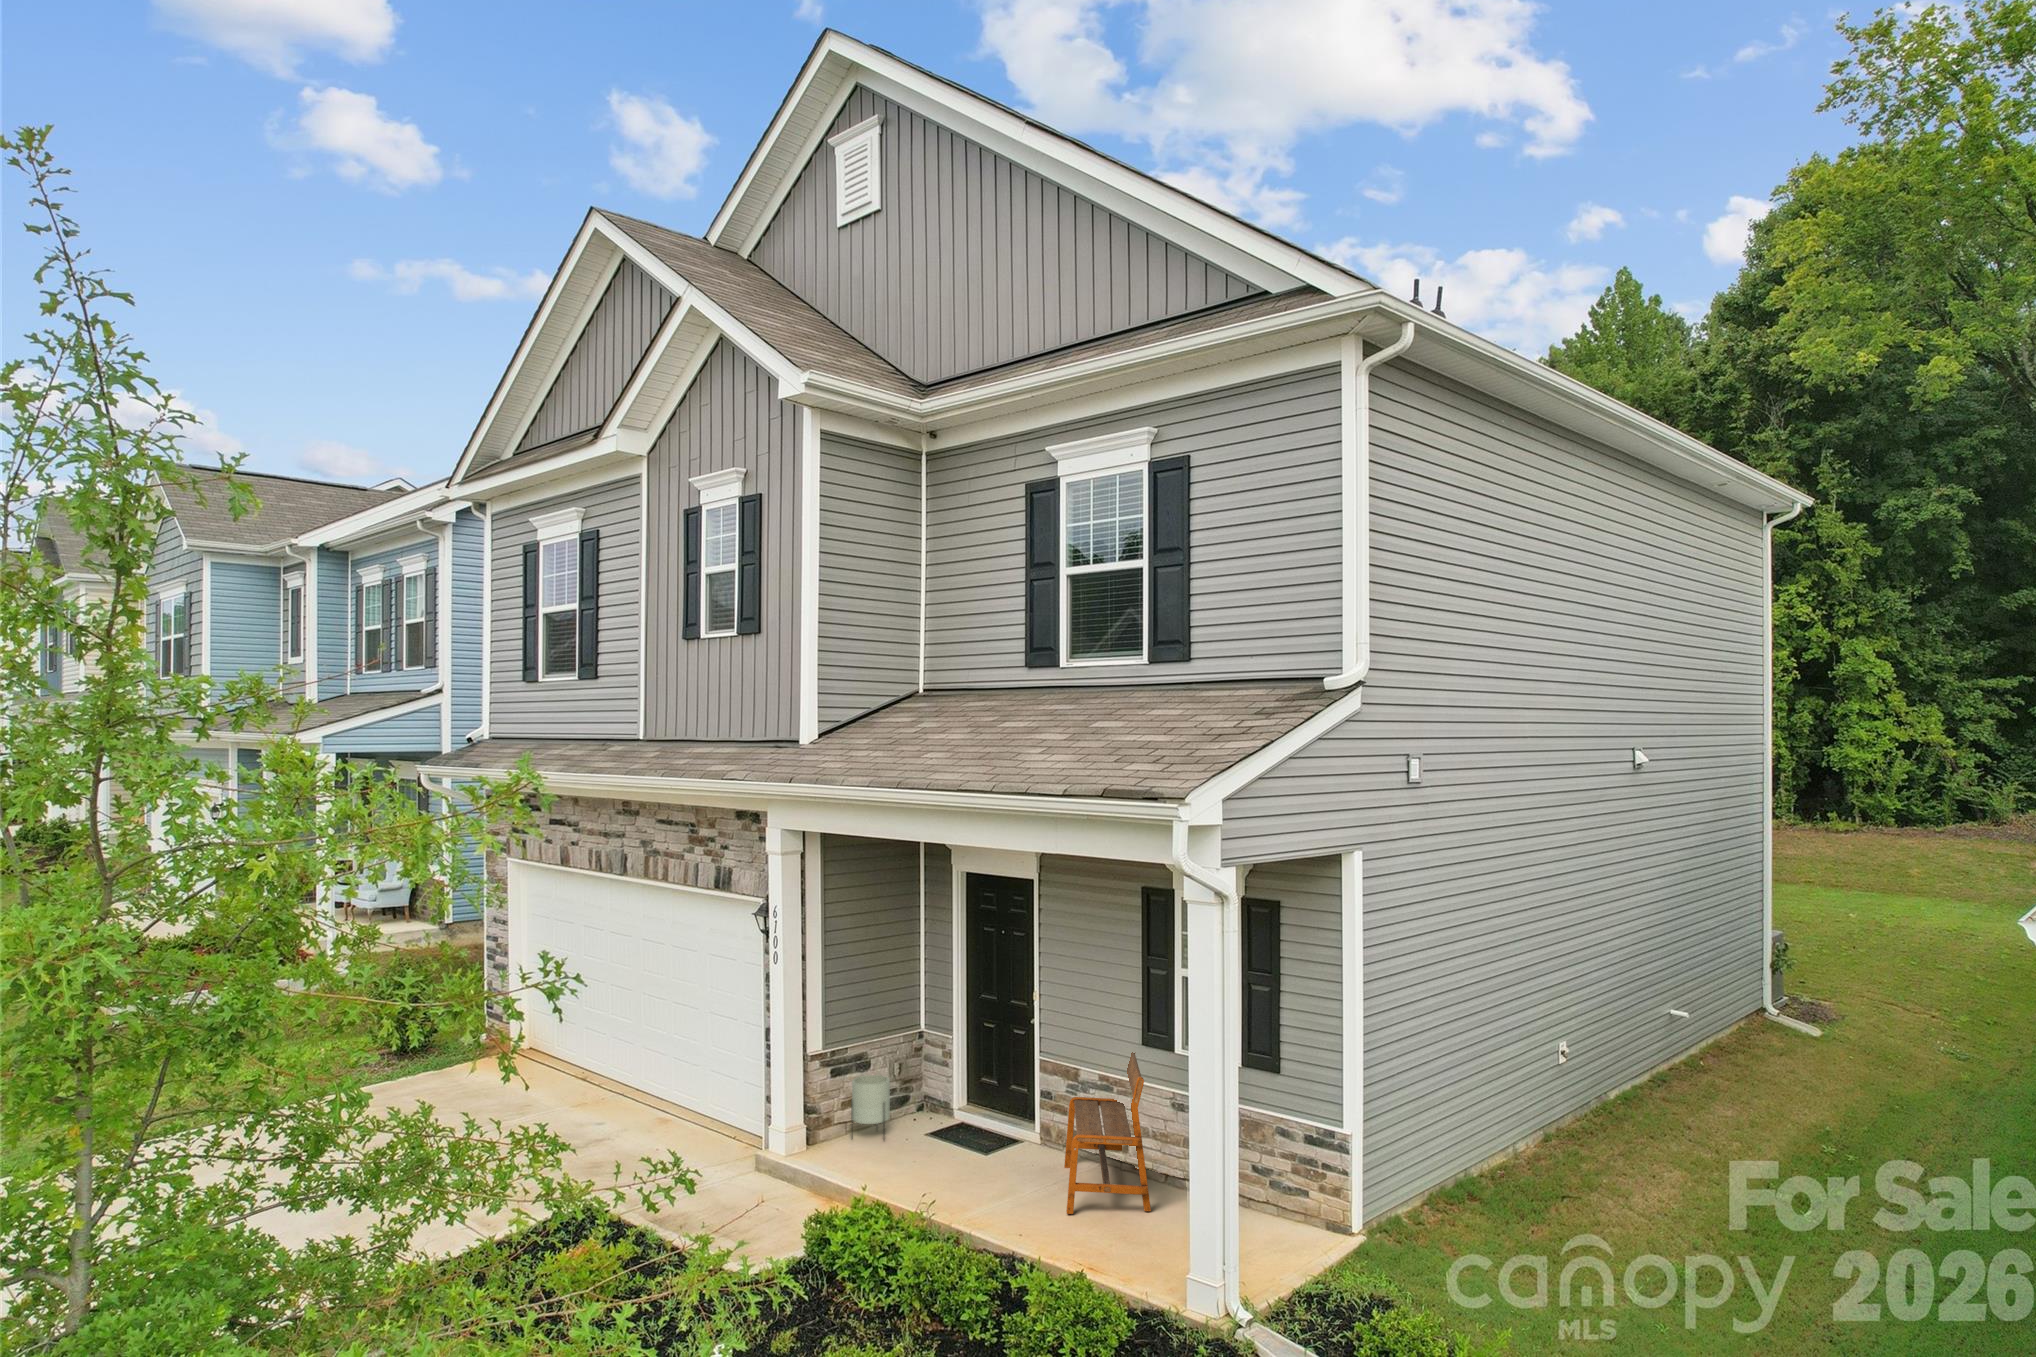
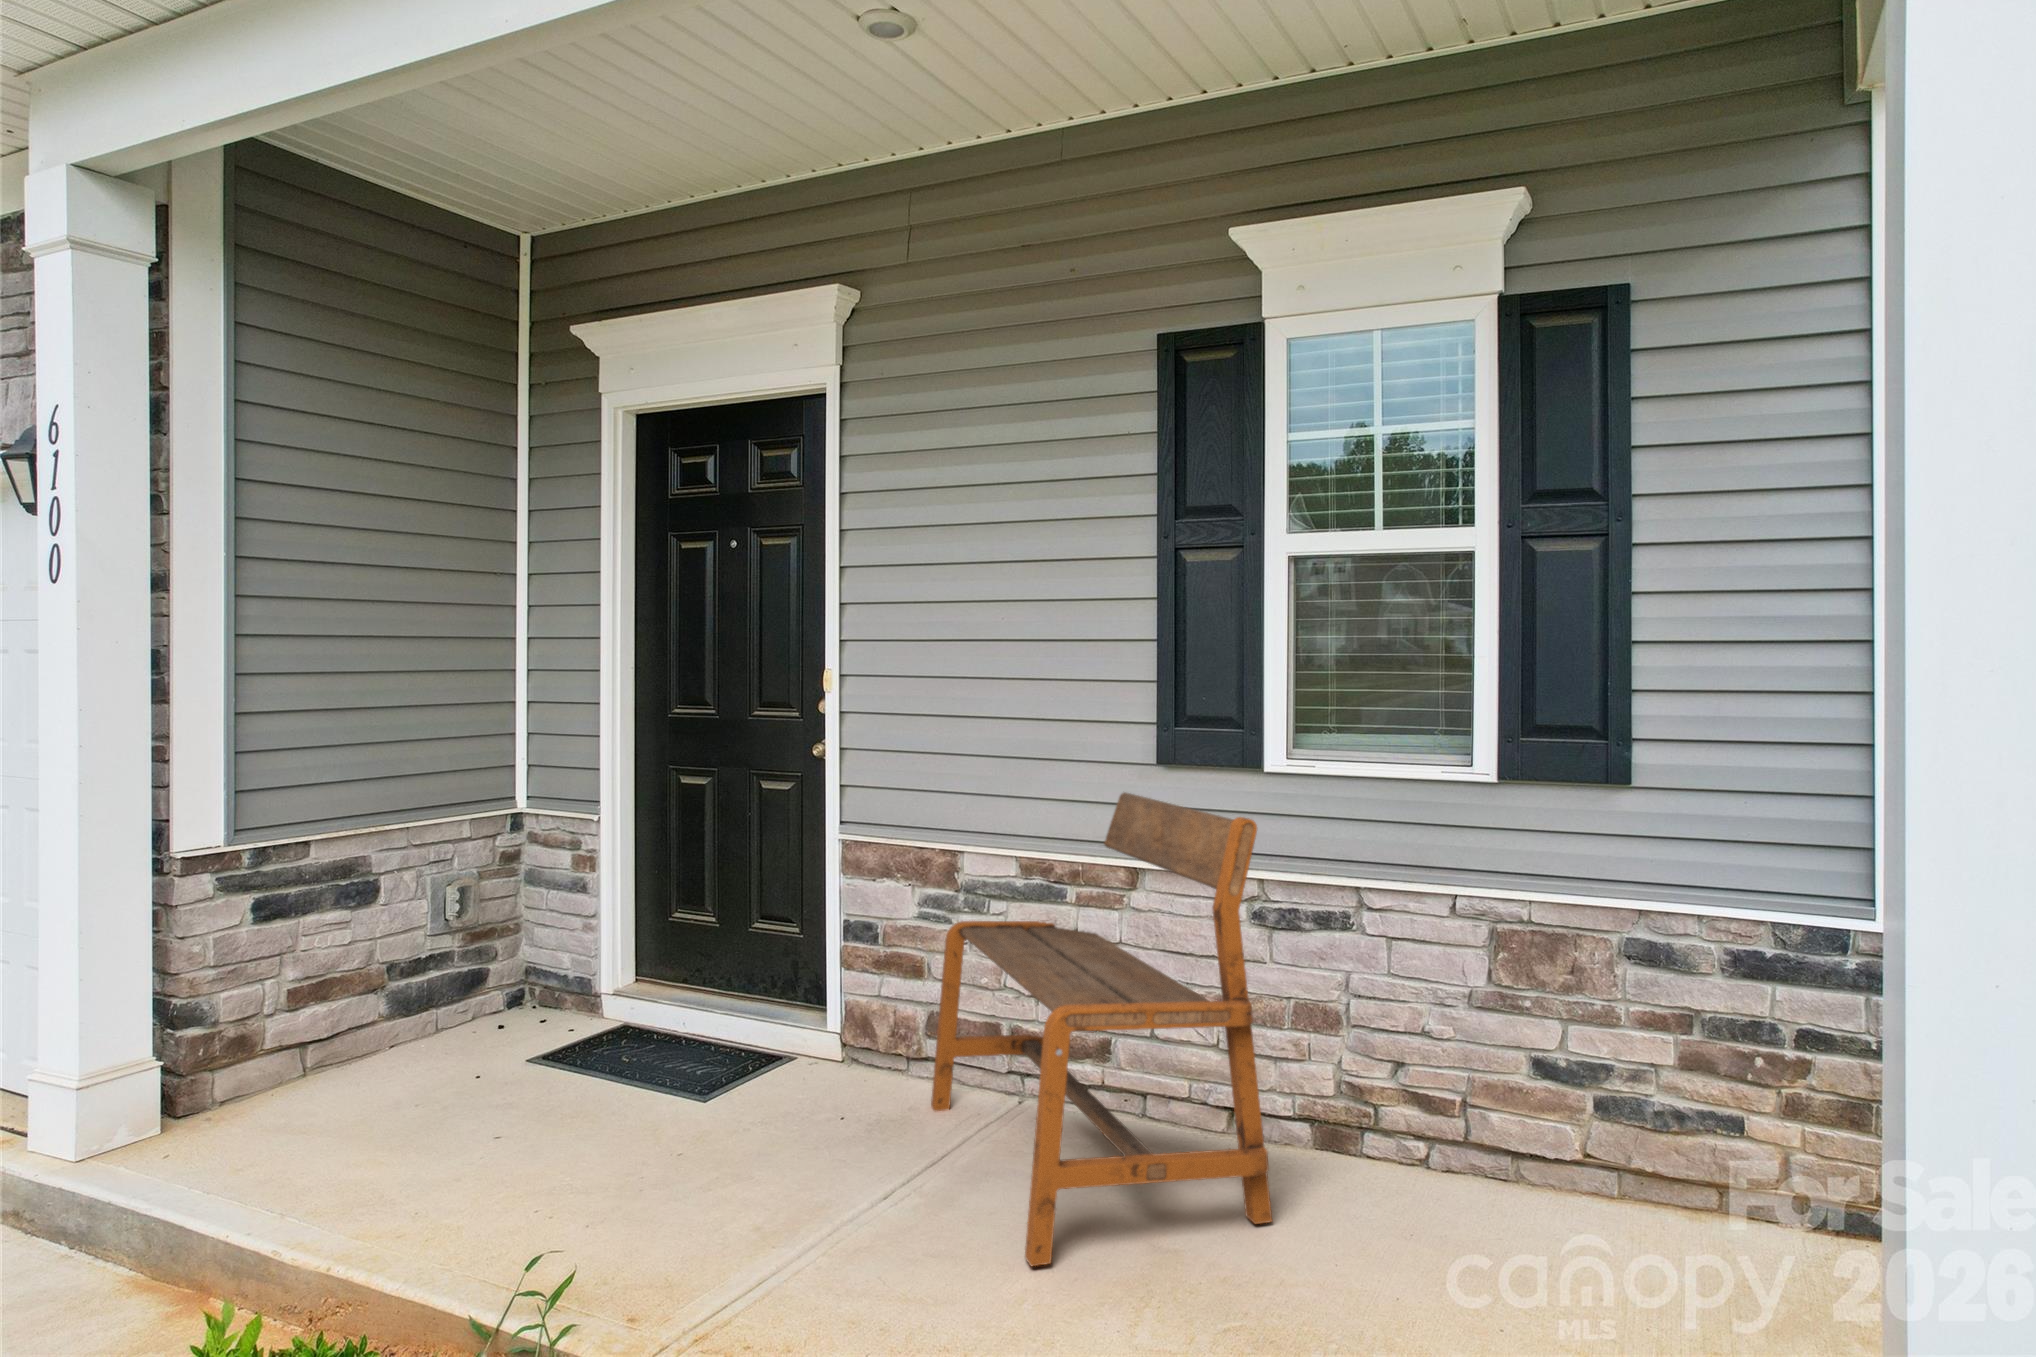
planter: present [851,1075,890,1125] -> none [311,914,429,1088]

